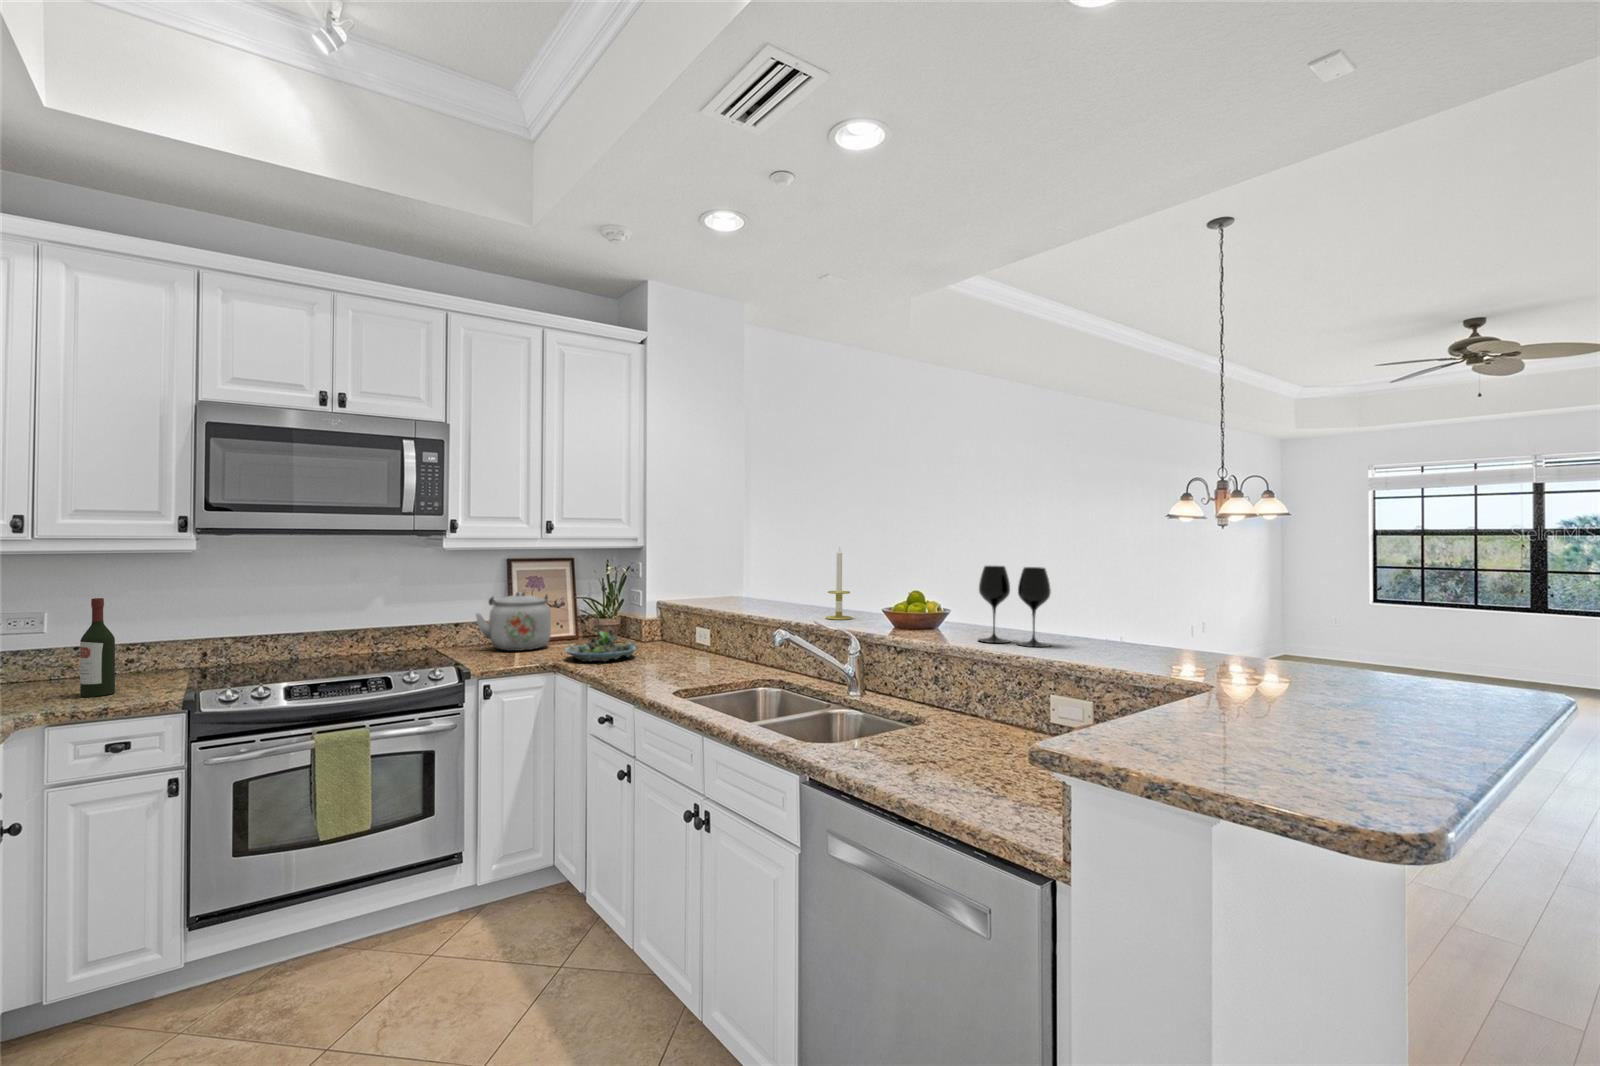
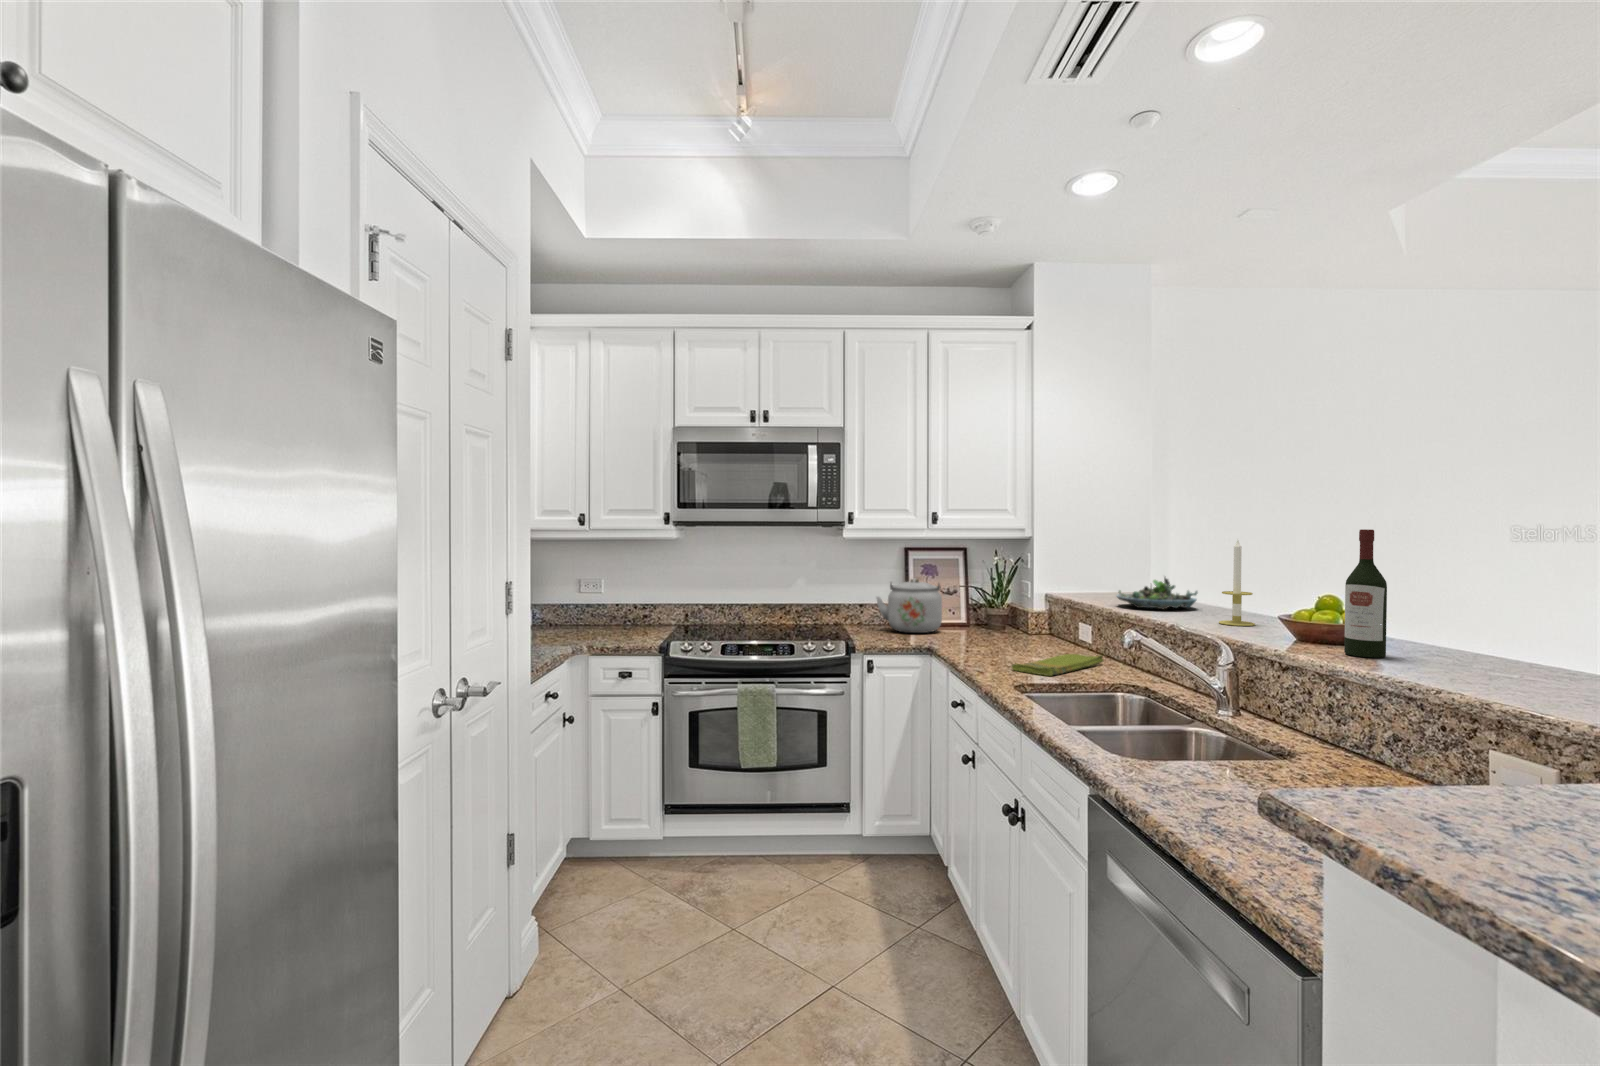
wine glass: present [979,566,1051,647] -> none [1403,565,1527,683]
wine bottle: present [80,598,115,697] -> present [1344,529,1387,658]
succulent planter: present [565,628,636,662] -> present [1117,577,1198,609]
dish towel: none [654,655,729,680] -> present [1012,654,1104,676]

